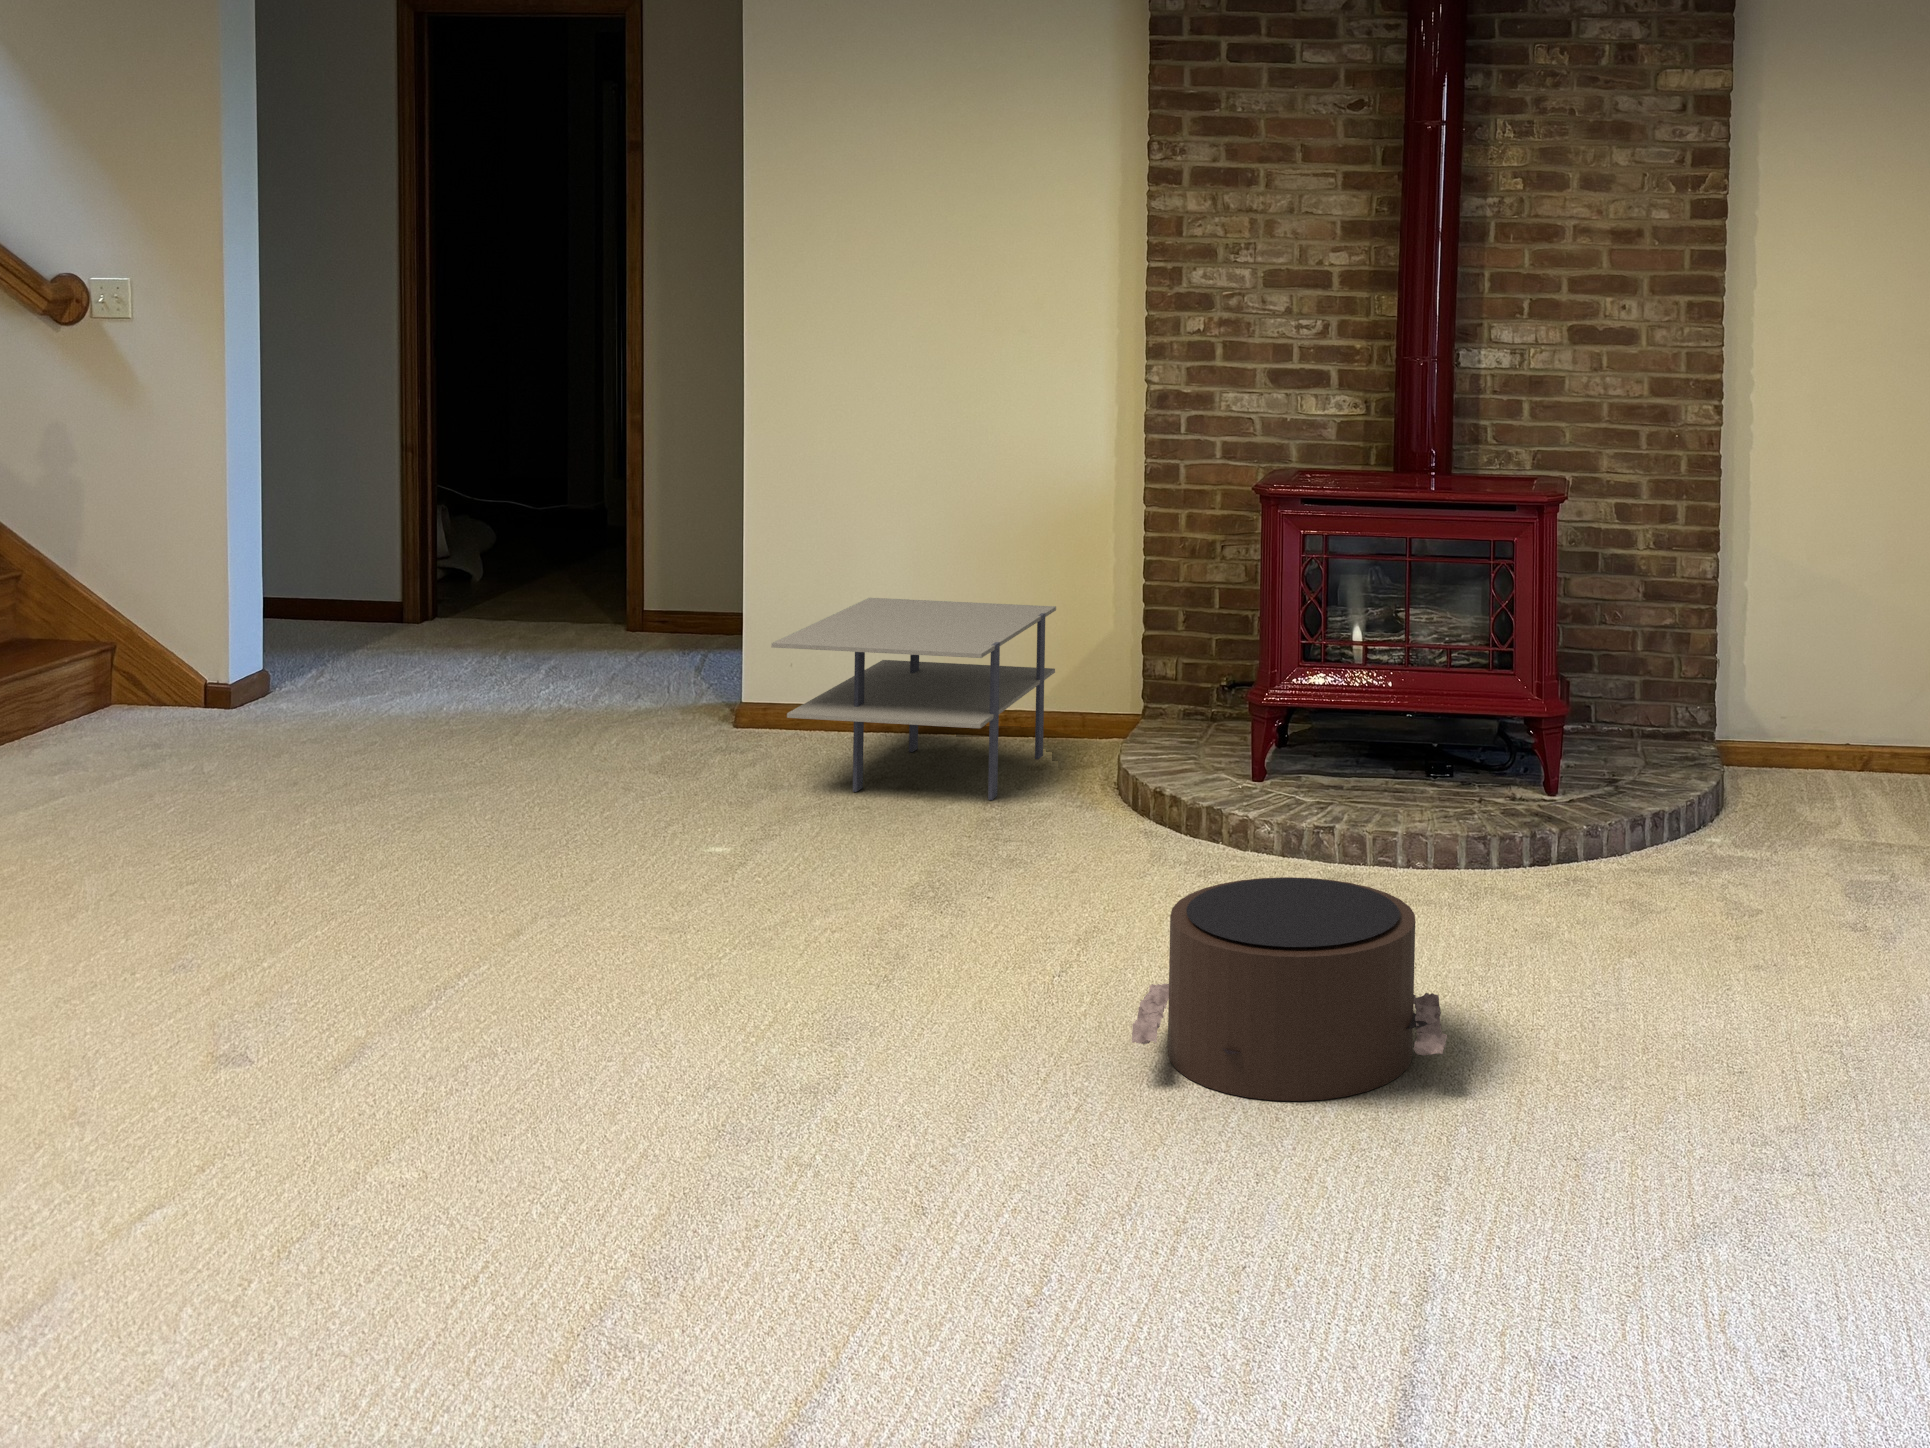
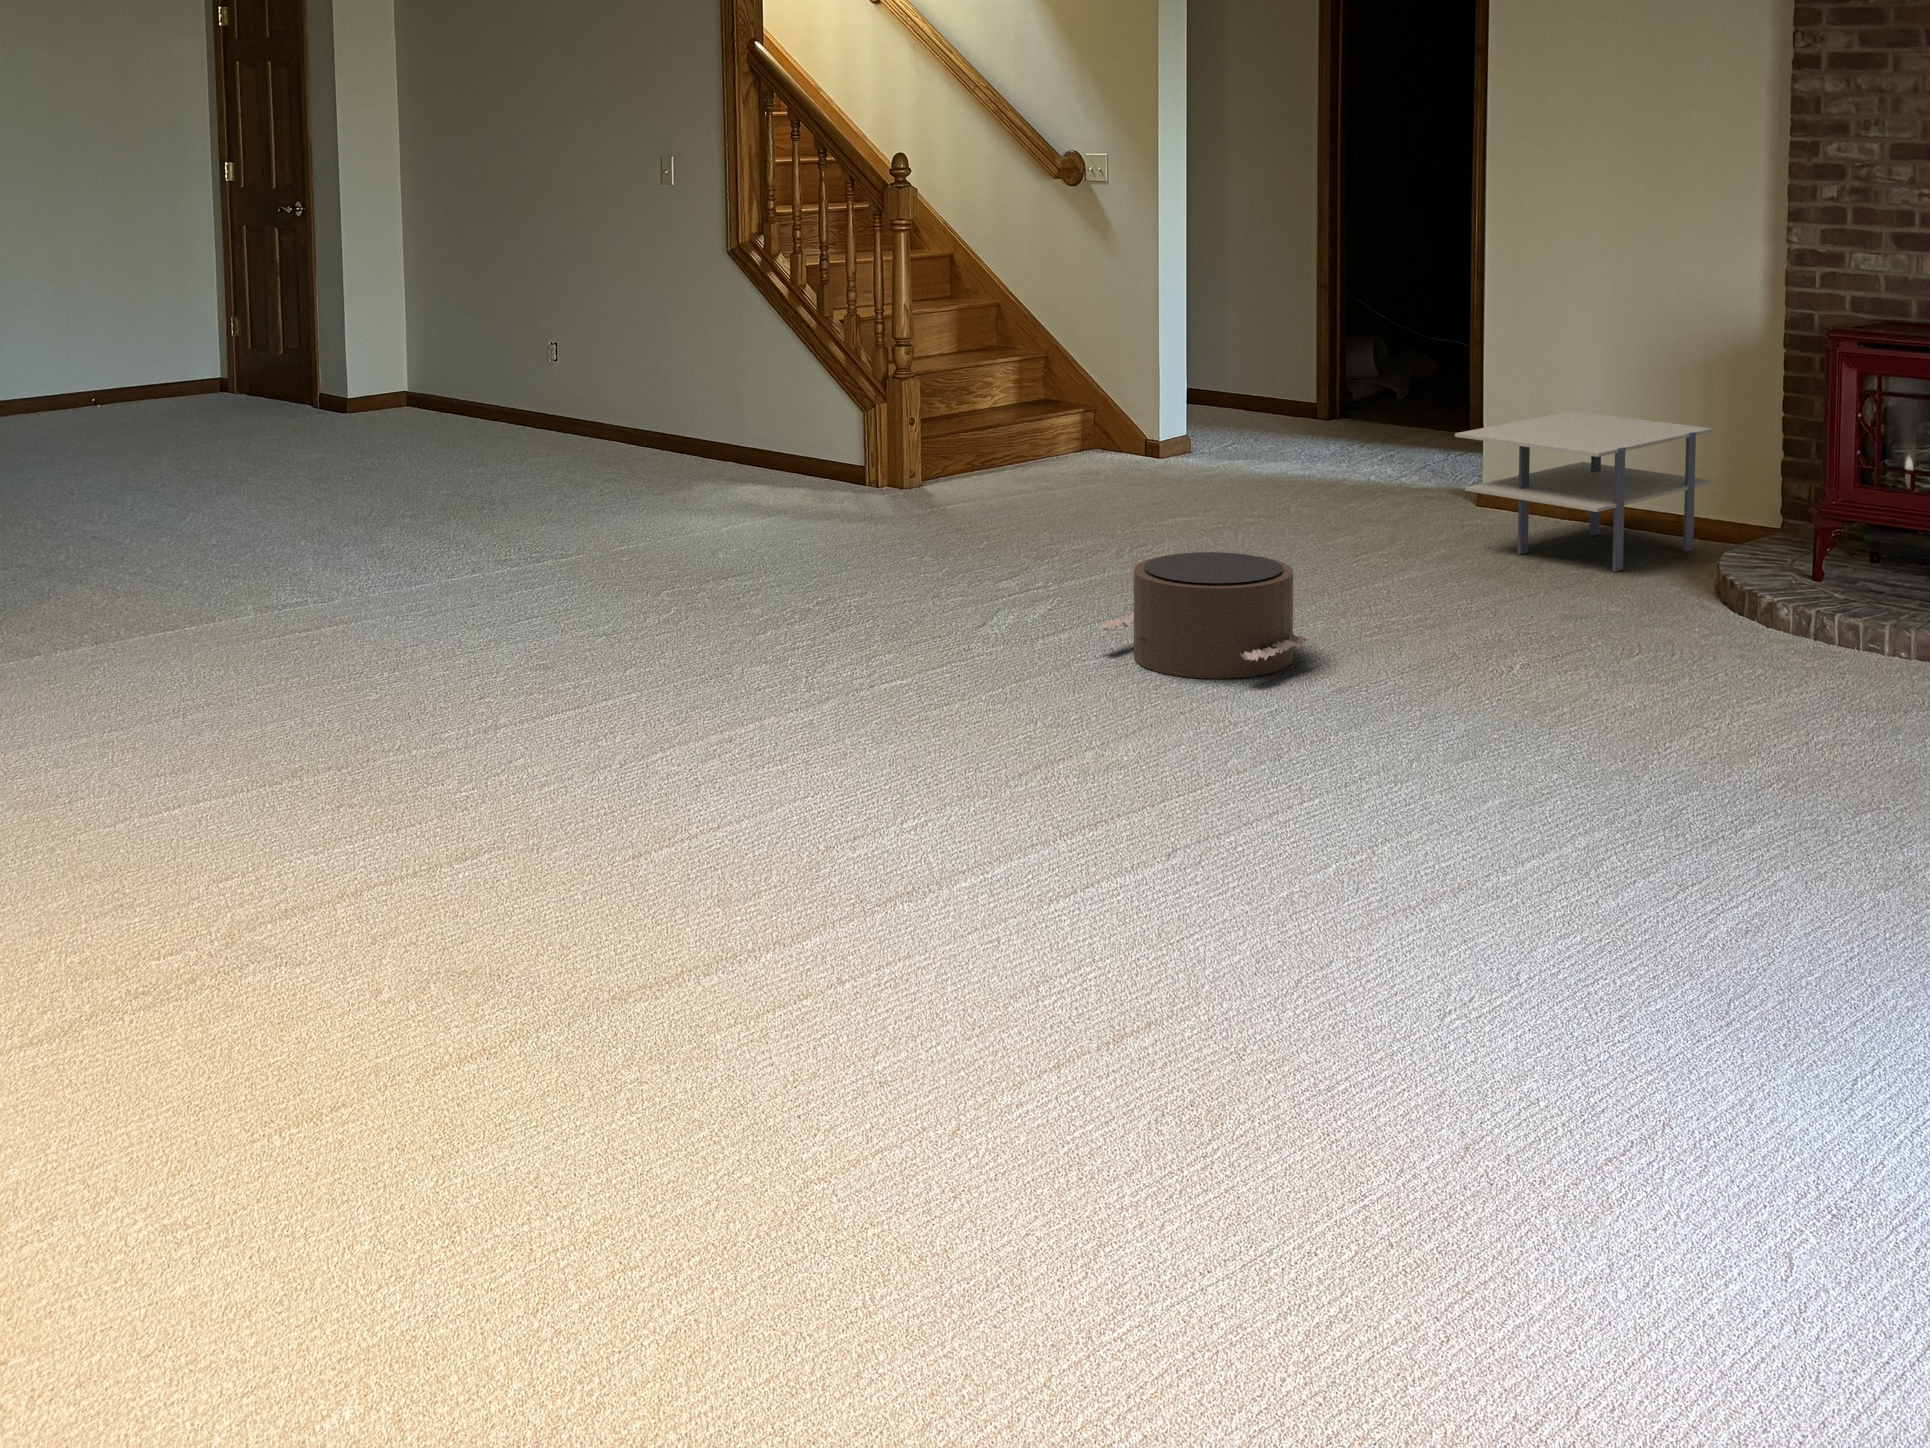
pouf: present [1132,877,1447,1101] -> present [1099,552,1309,679]

